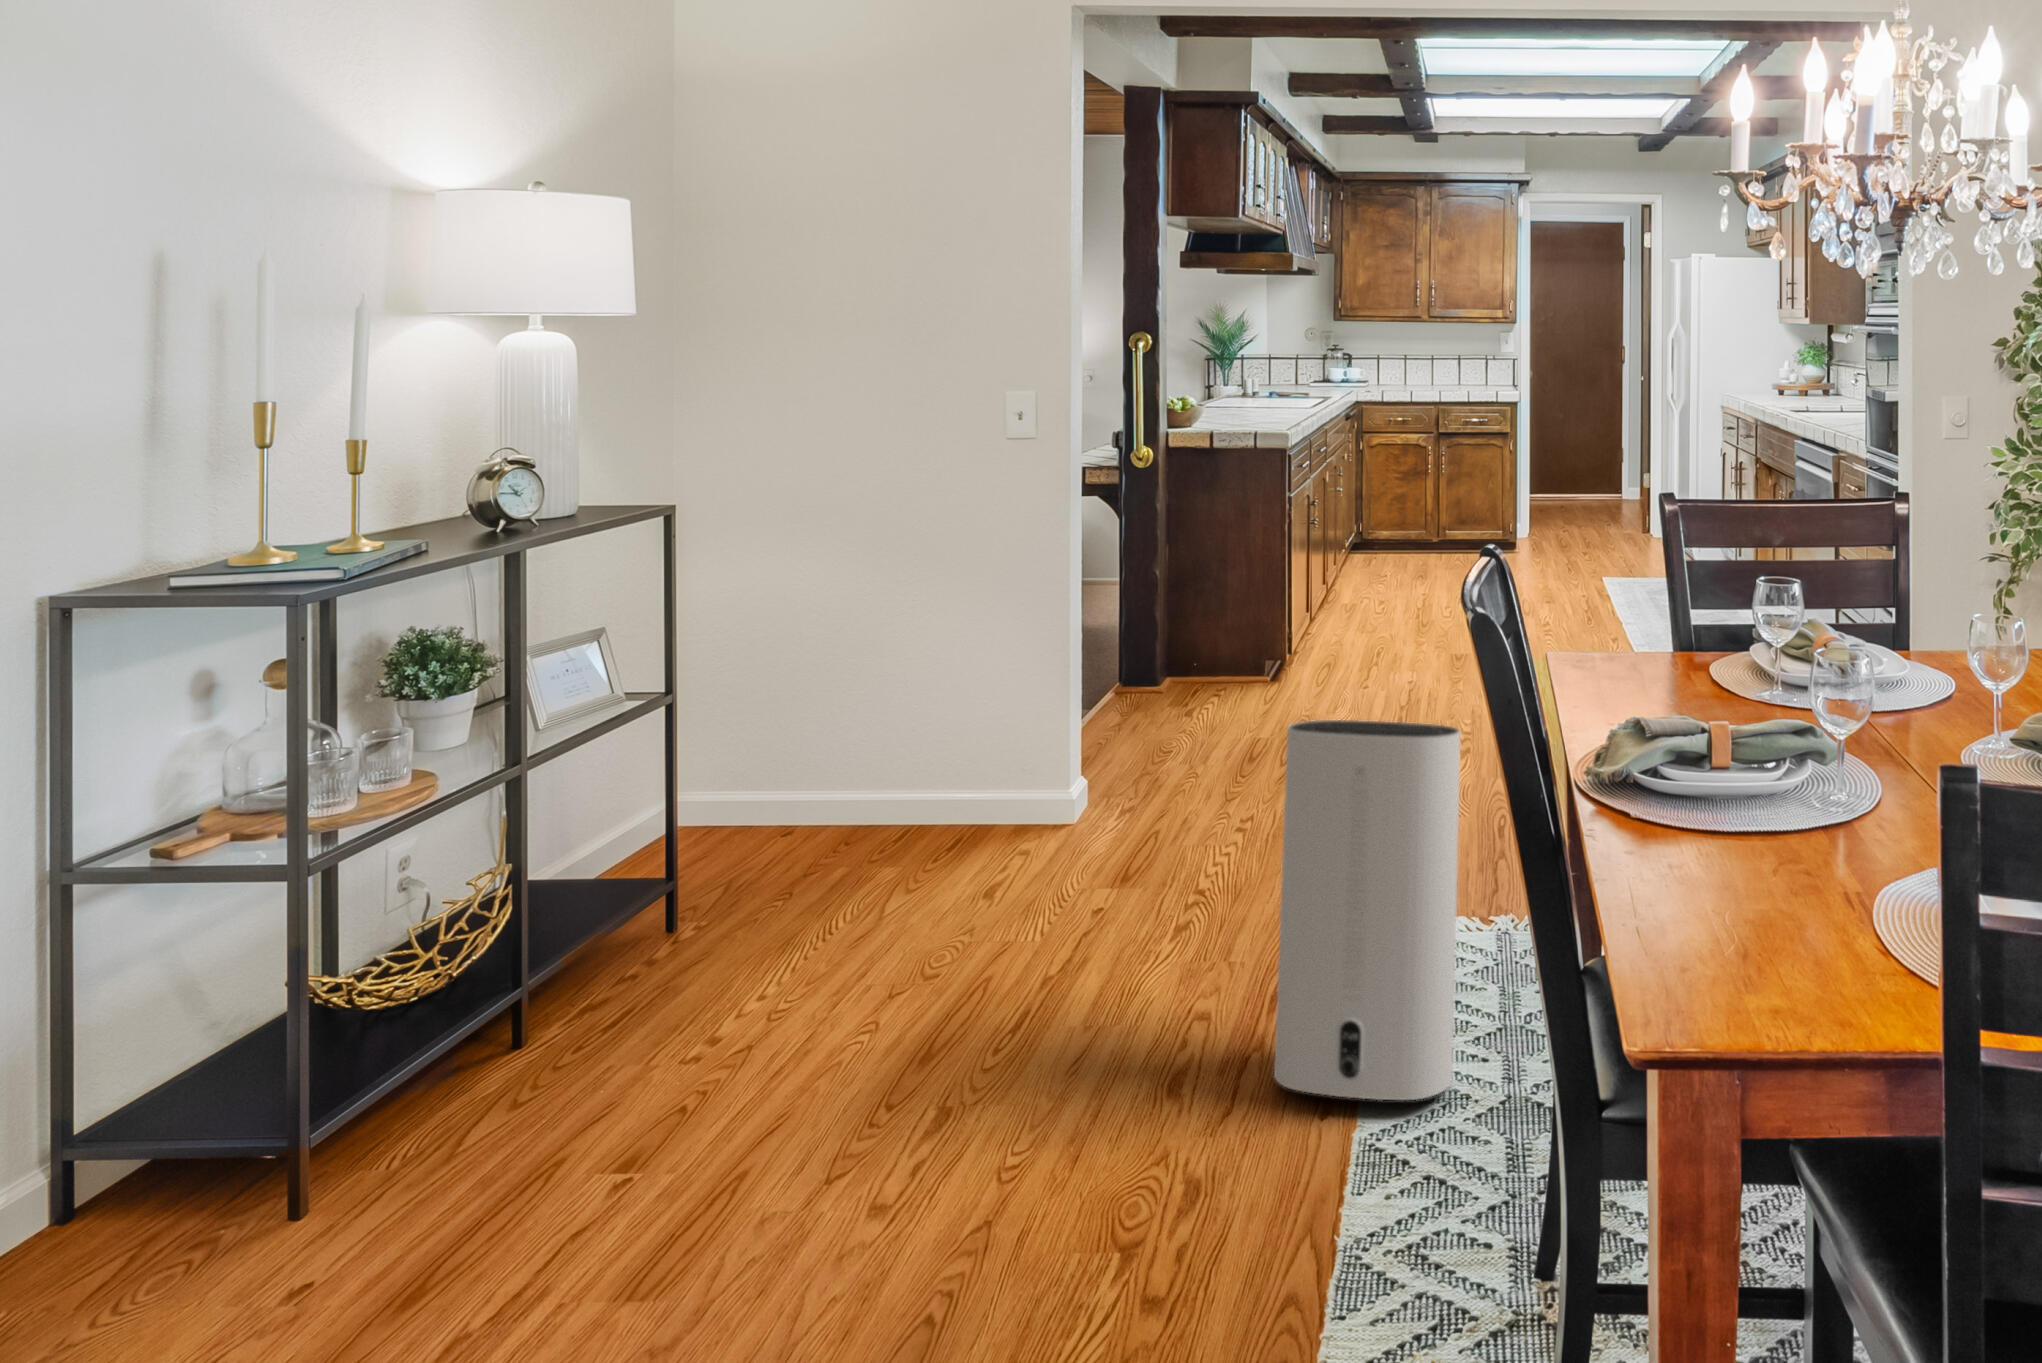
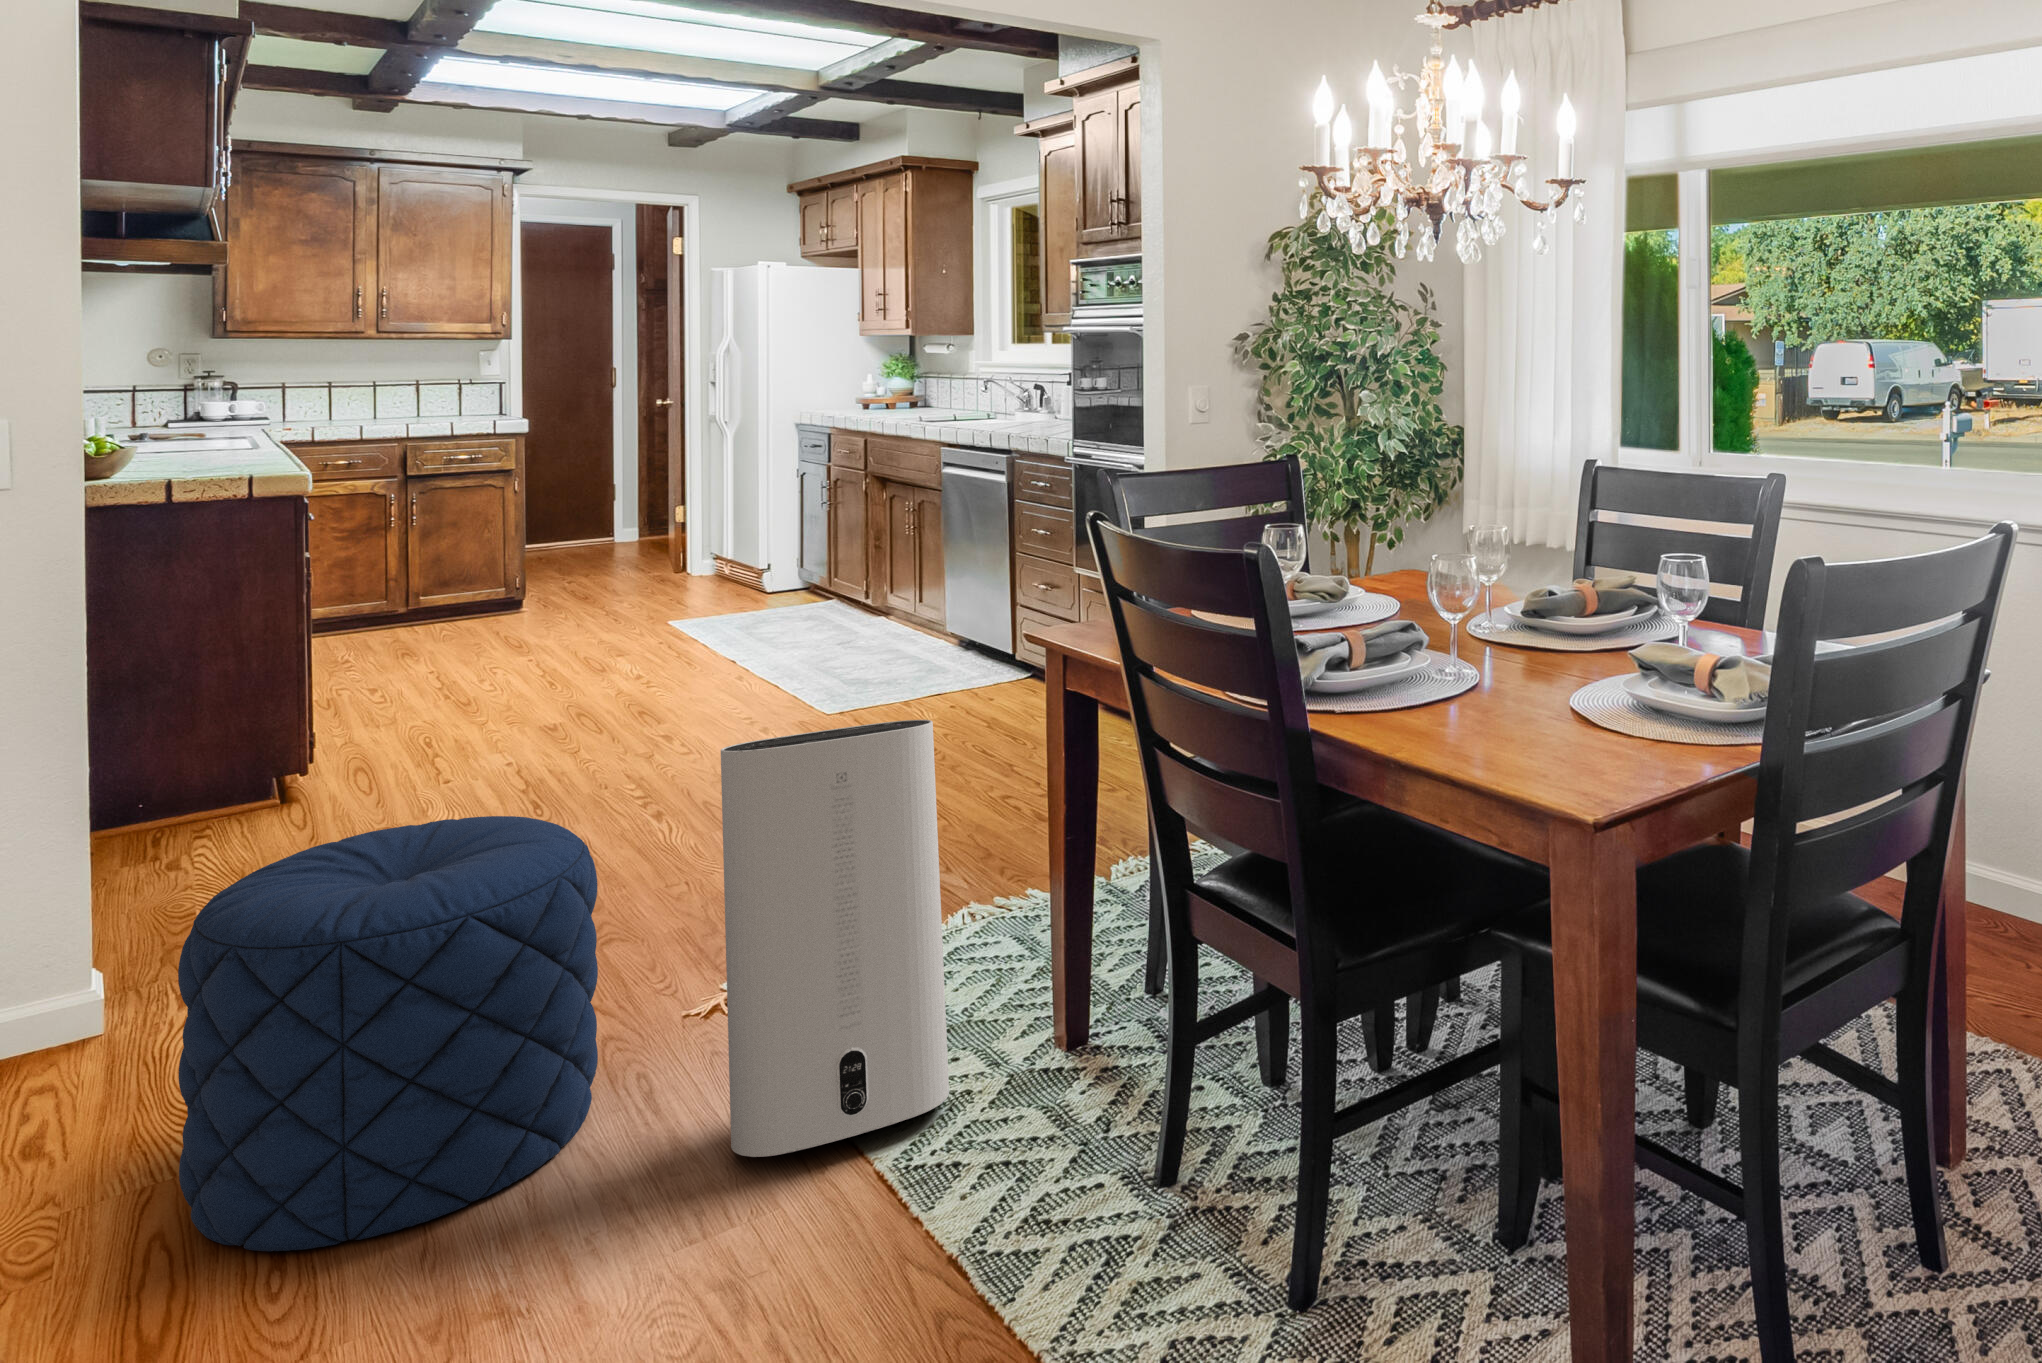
pouf: none [990,731,1247,1040] -> present [178,816,598,1251]

